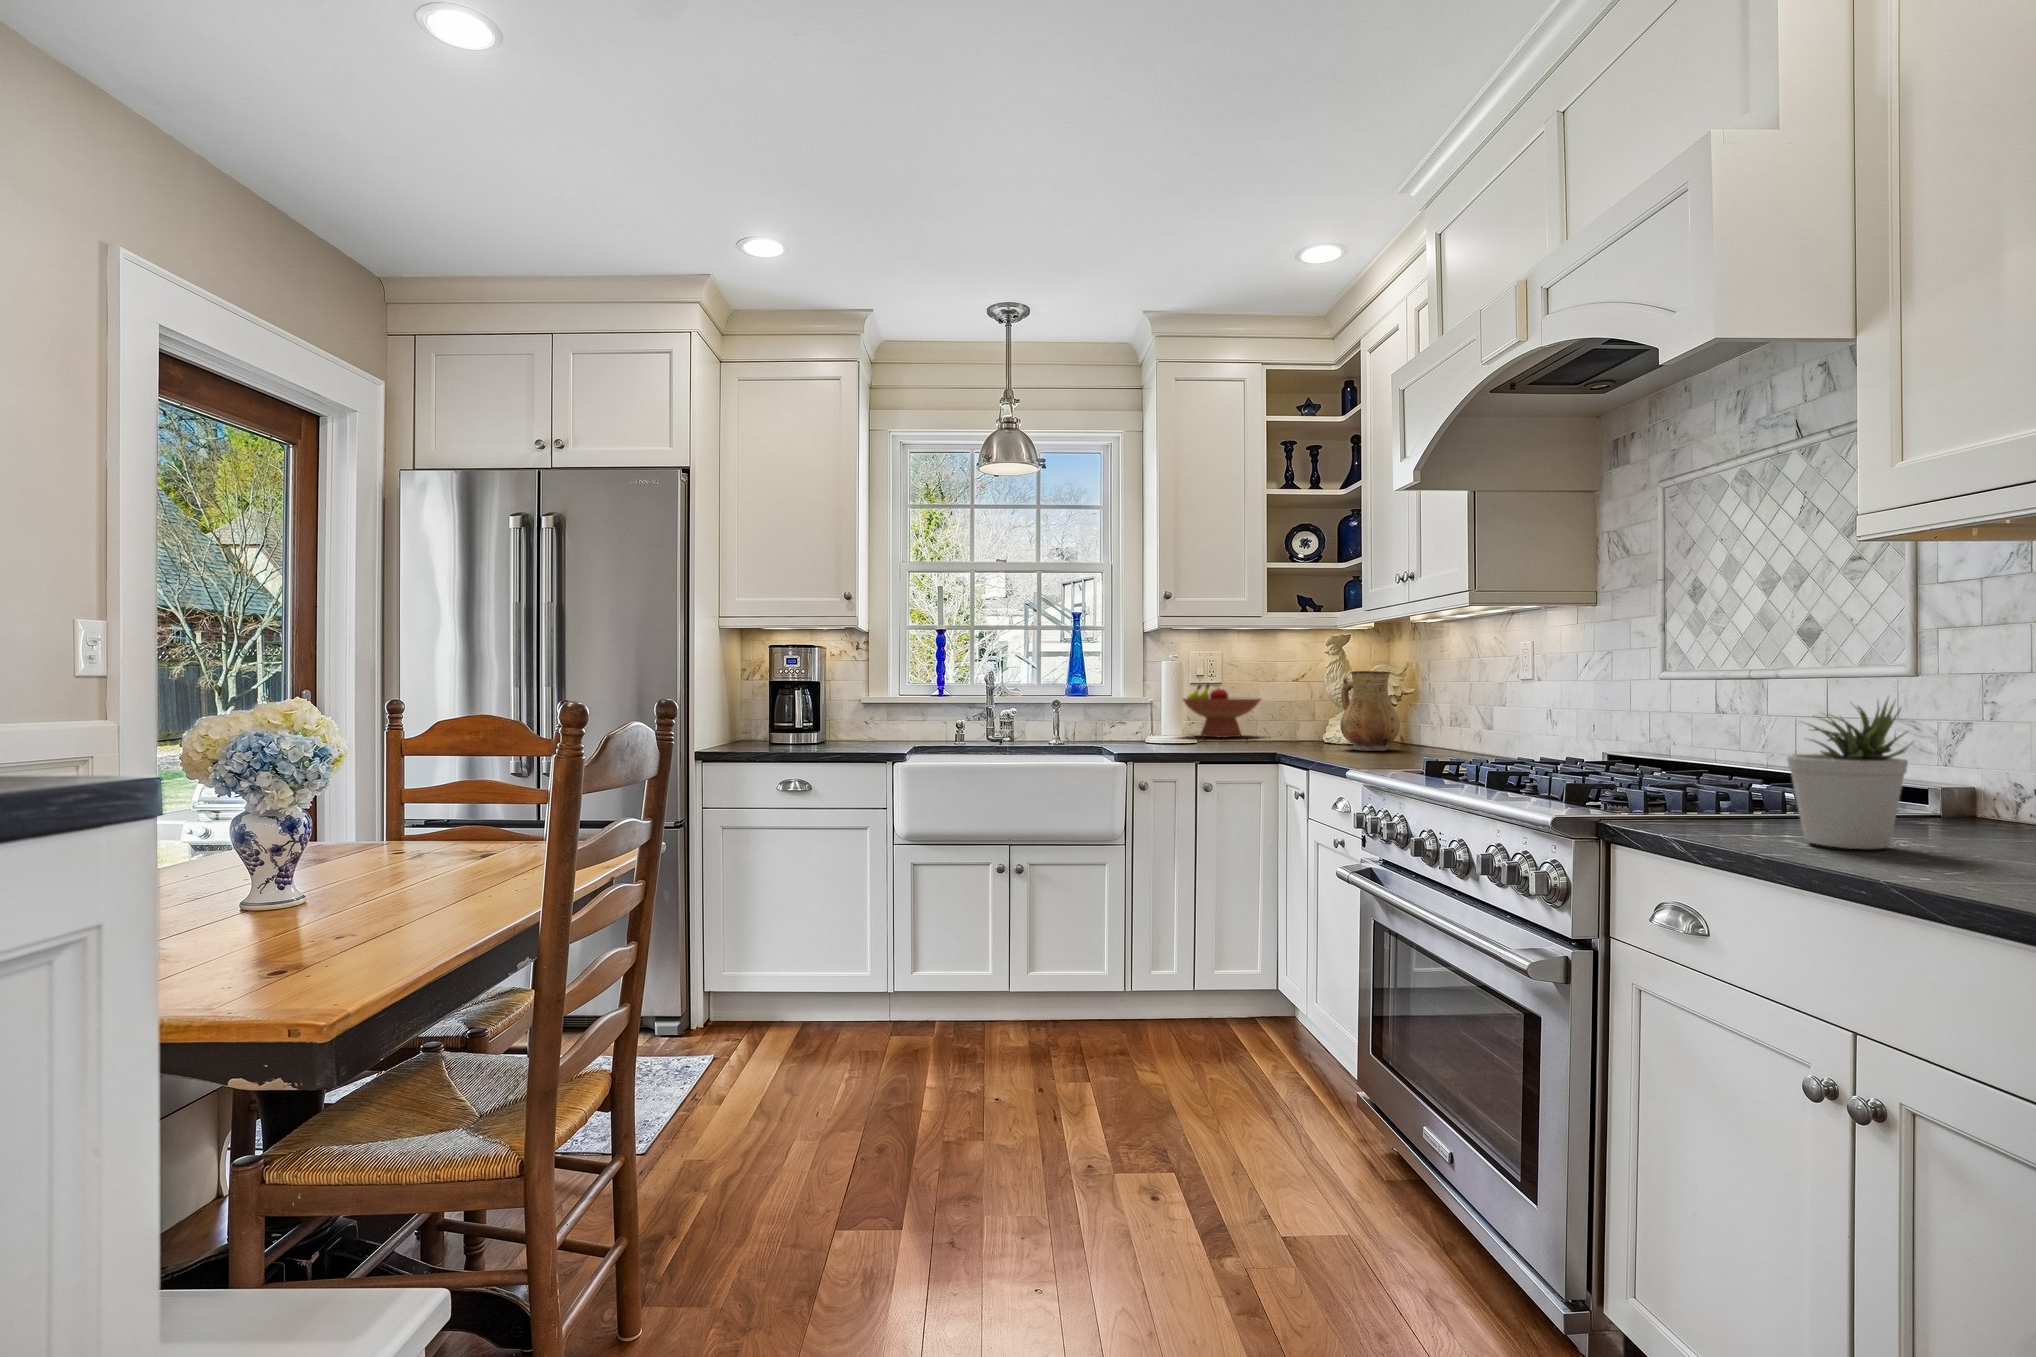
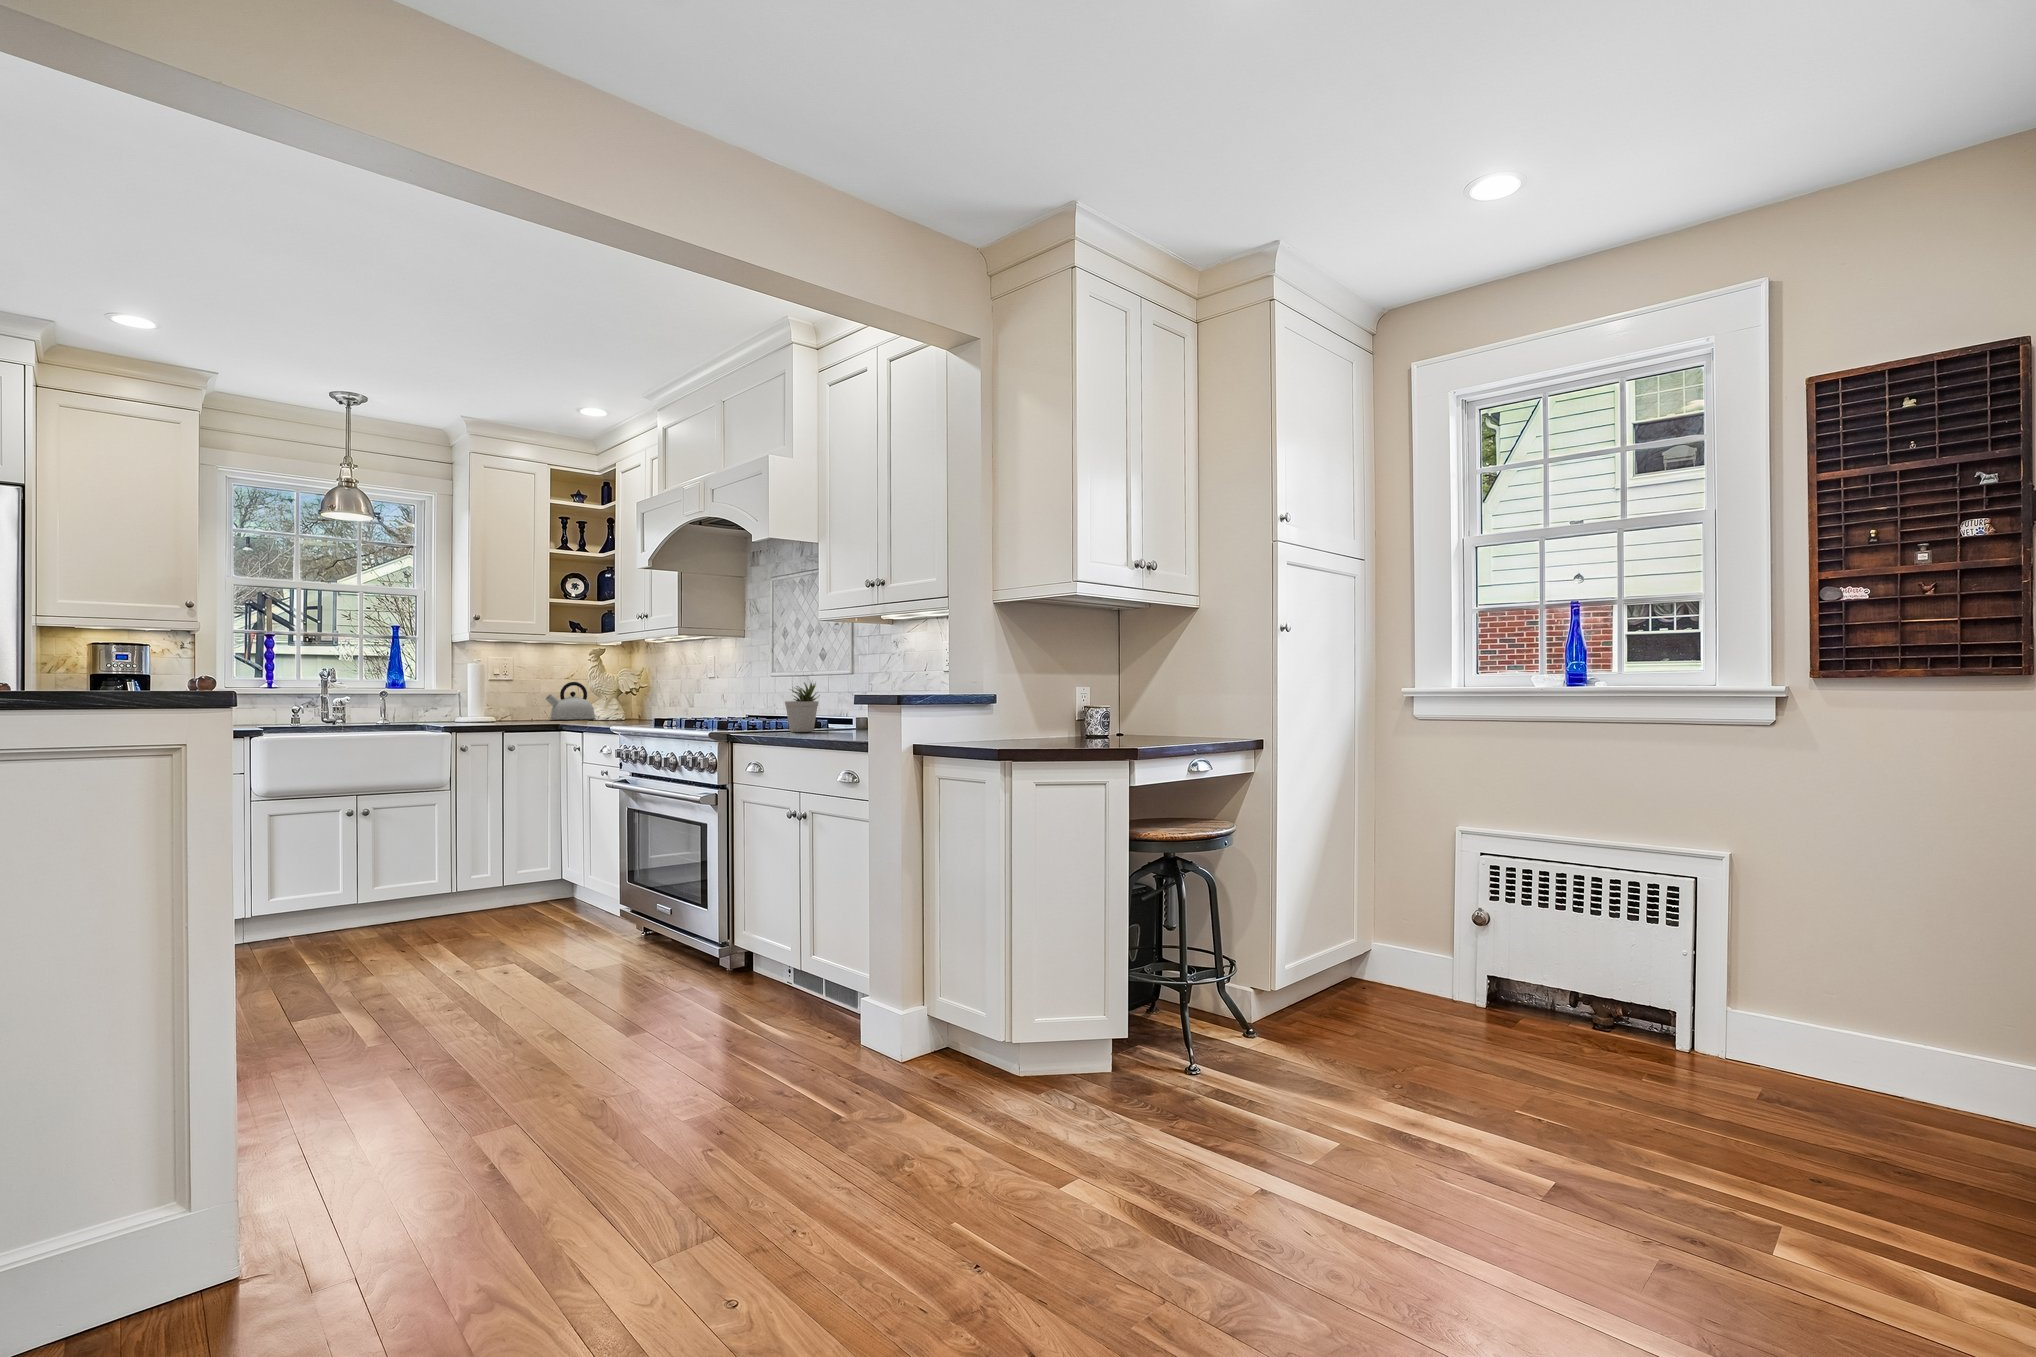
ceramic pitcher: present [1340,671,1400,751] -> none [604,672,641,720]
fruit bowl: present [1183,684,1261,738] -> none [480,680,544,718]
kettle: none [1256,687,1331,746] -> present [546,682,596,720]

